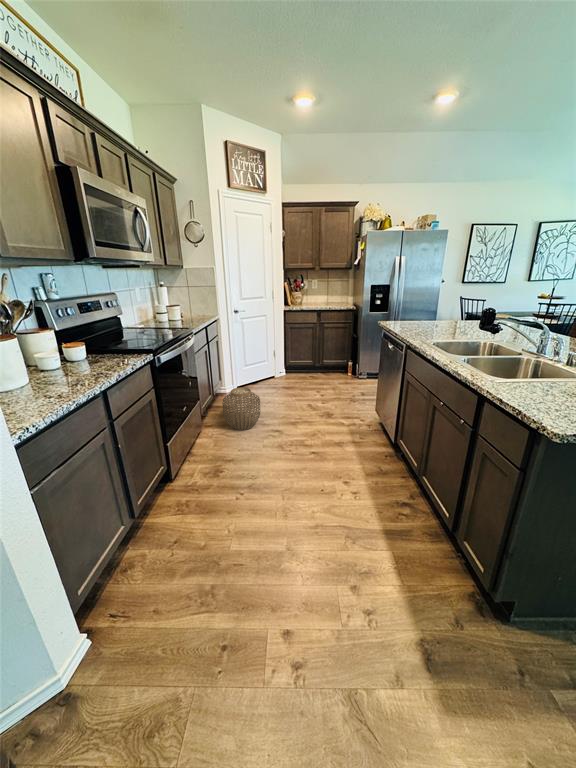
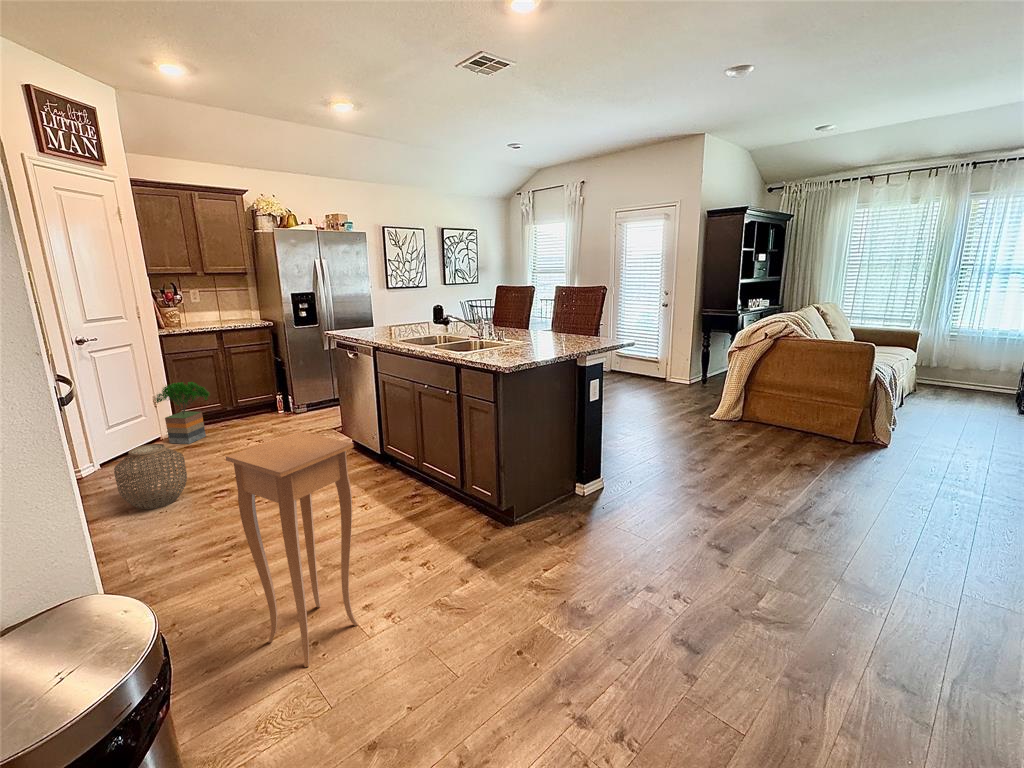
potted tree: none [272,343,303,385] -> present [155,382,210,444]
side table: none [180,443,281,668] -> present [226,431,358,667]

